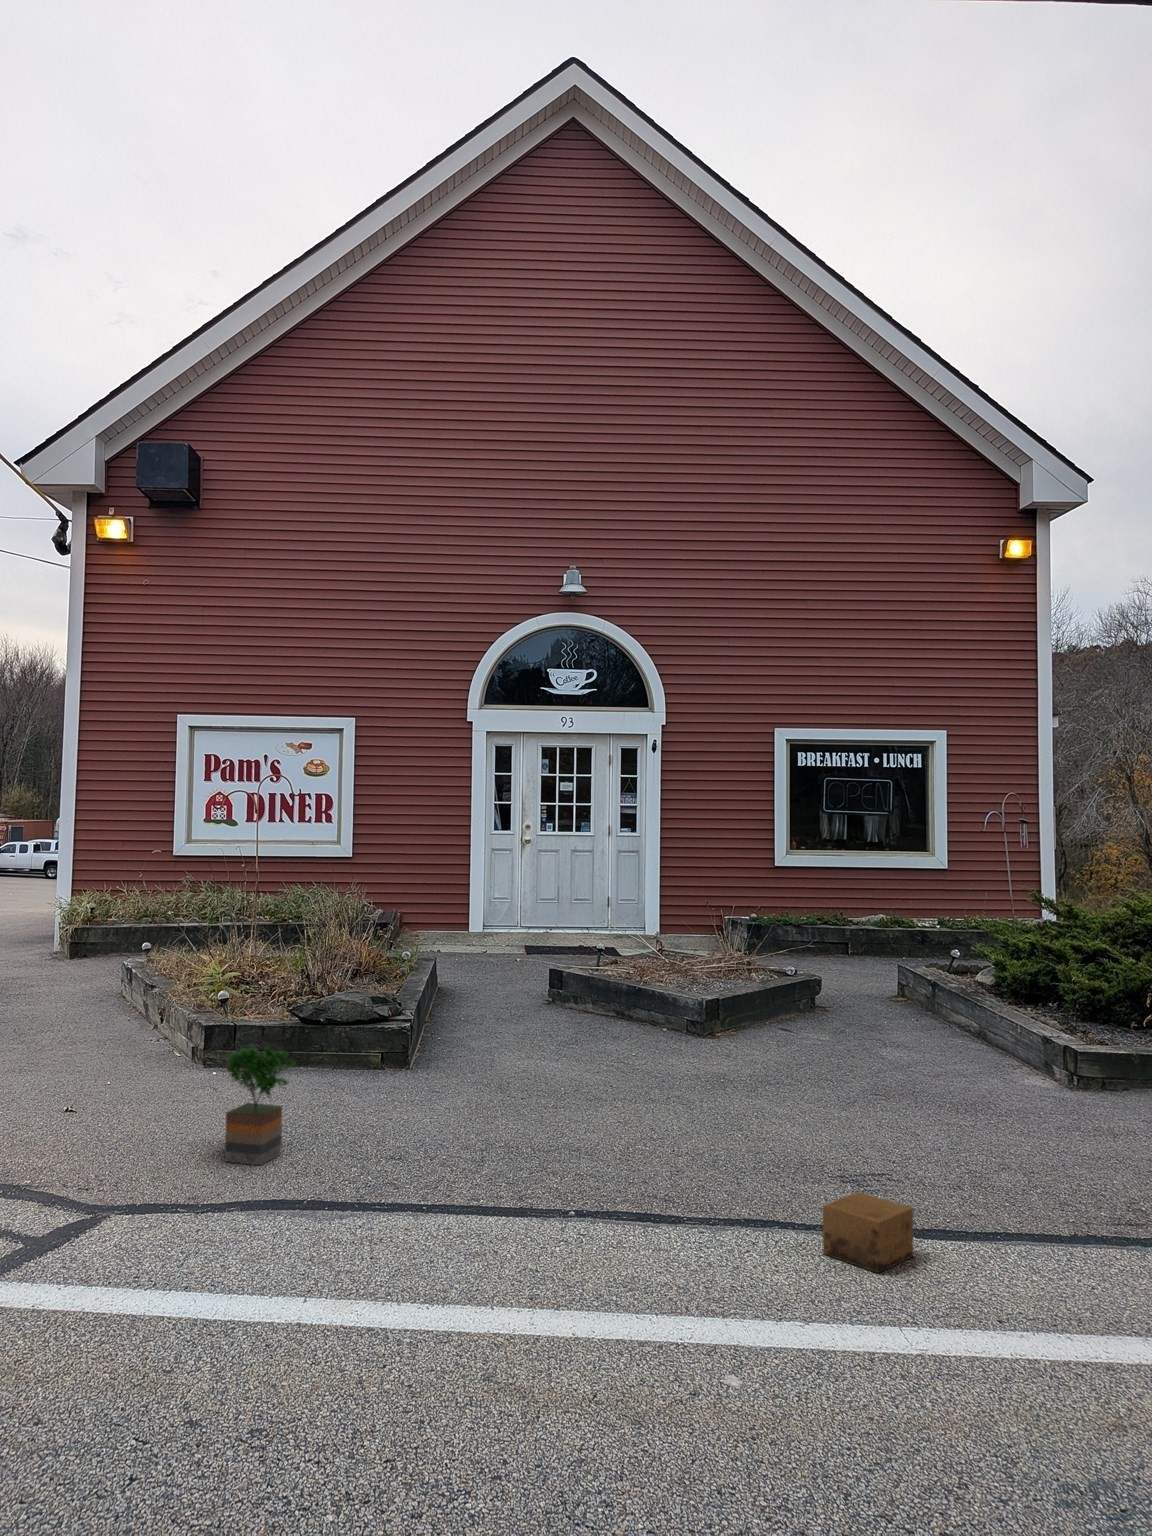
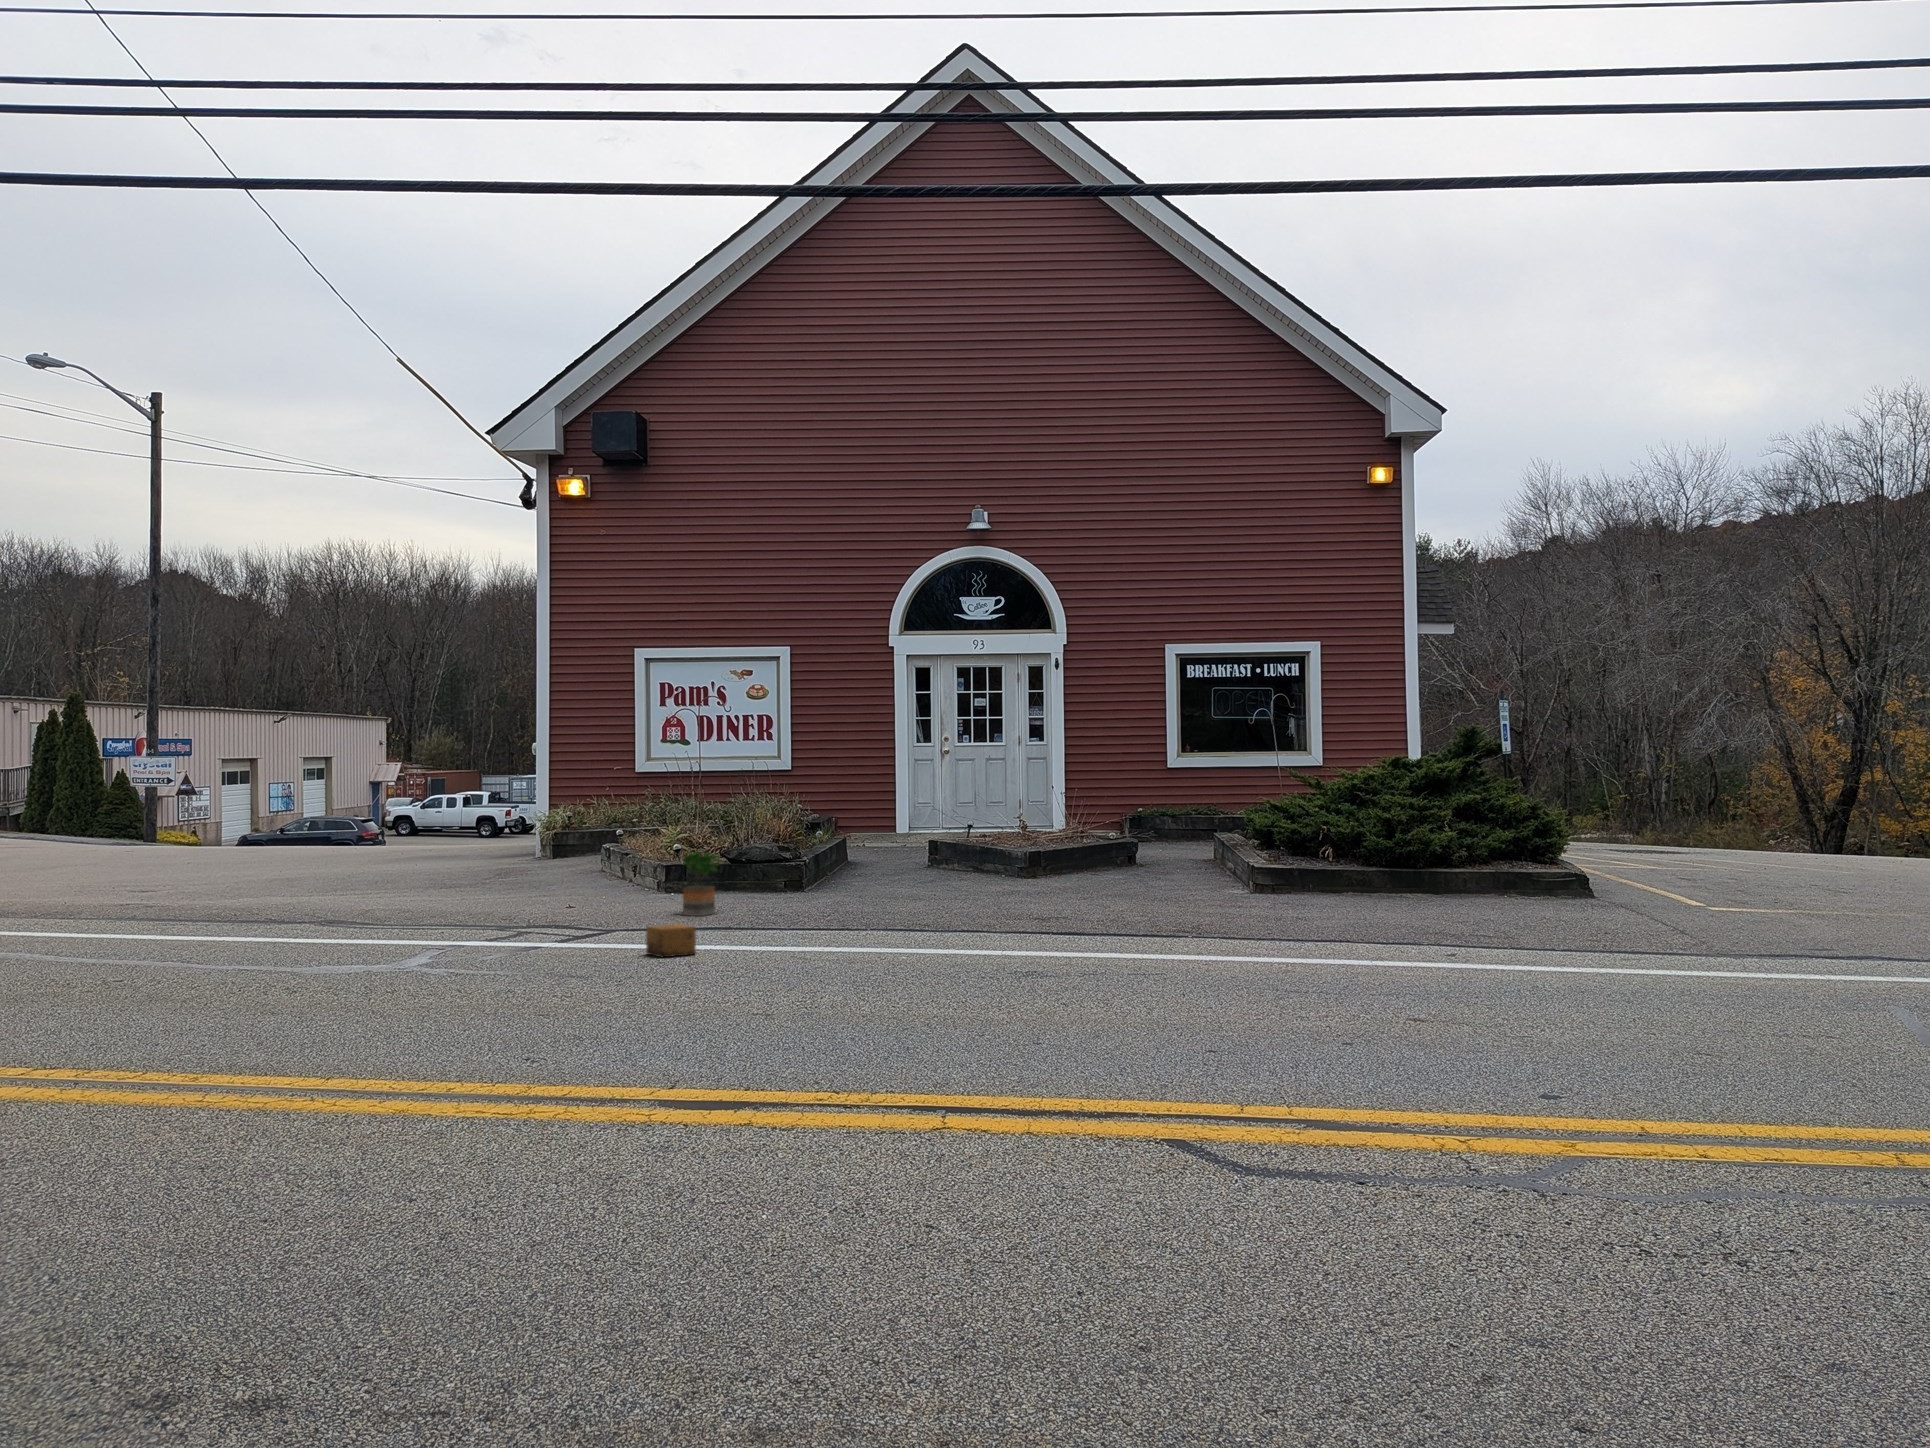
cardboard box: present [822,1192,913,1273] -> present [646,924,696,957]

